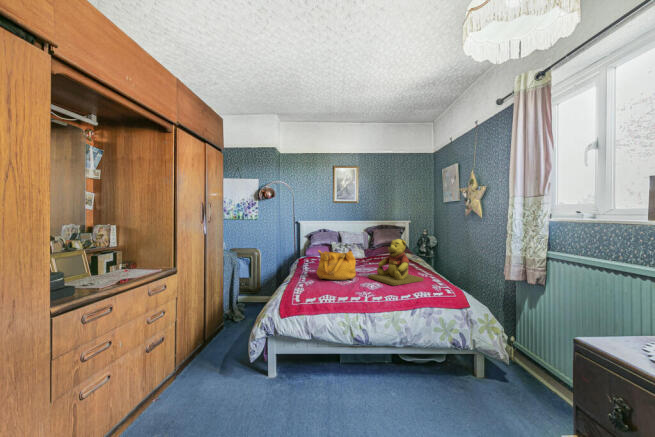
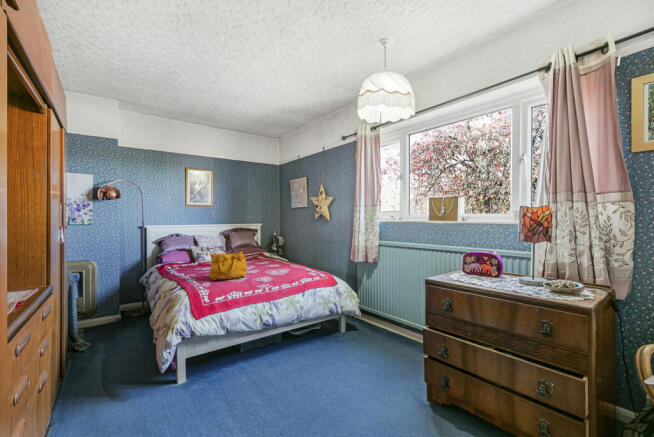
teddy bear: present [368,239,424,286] -> none [257,238,301,276]

